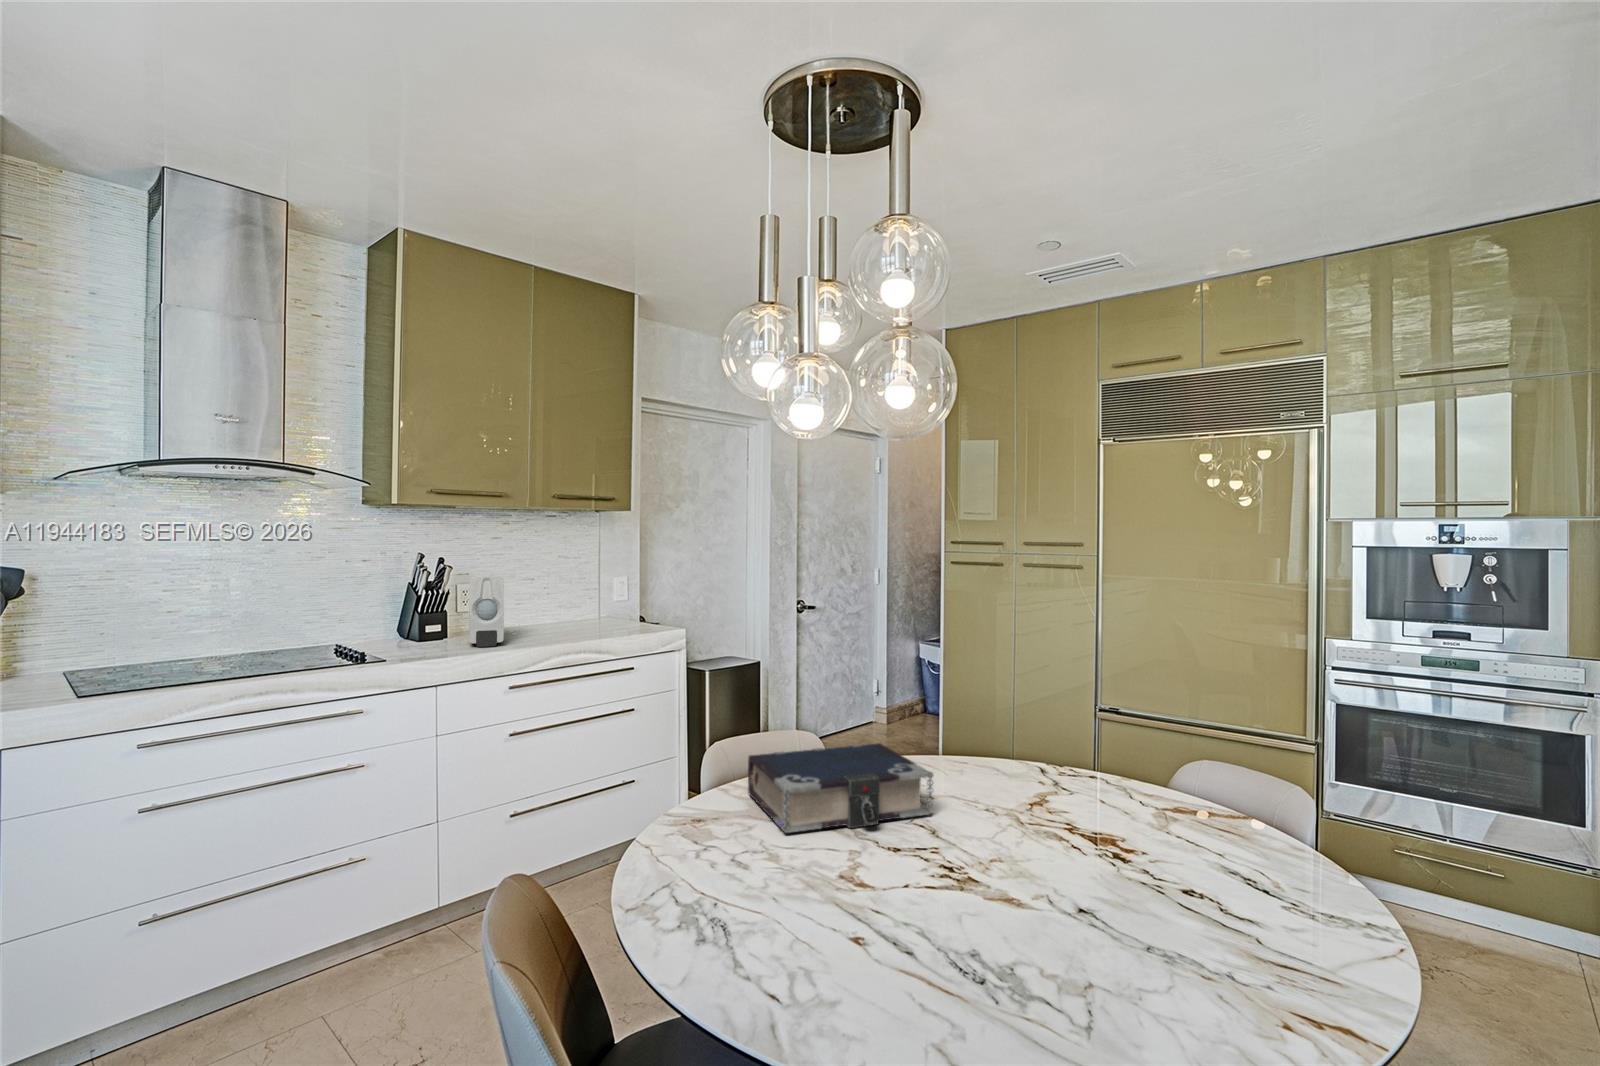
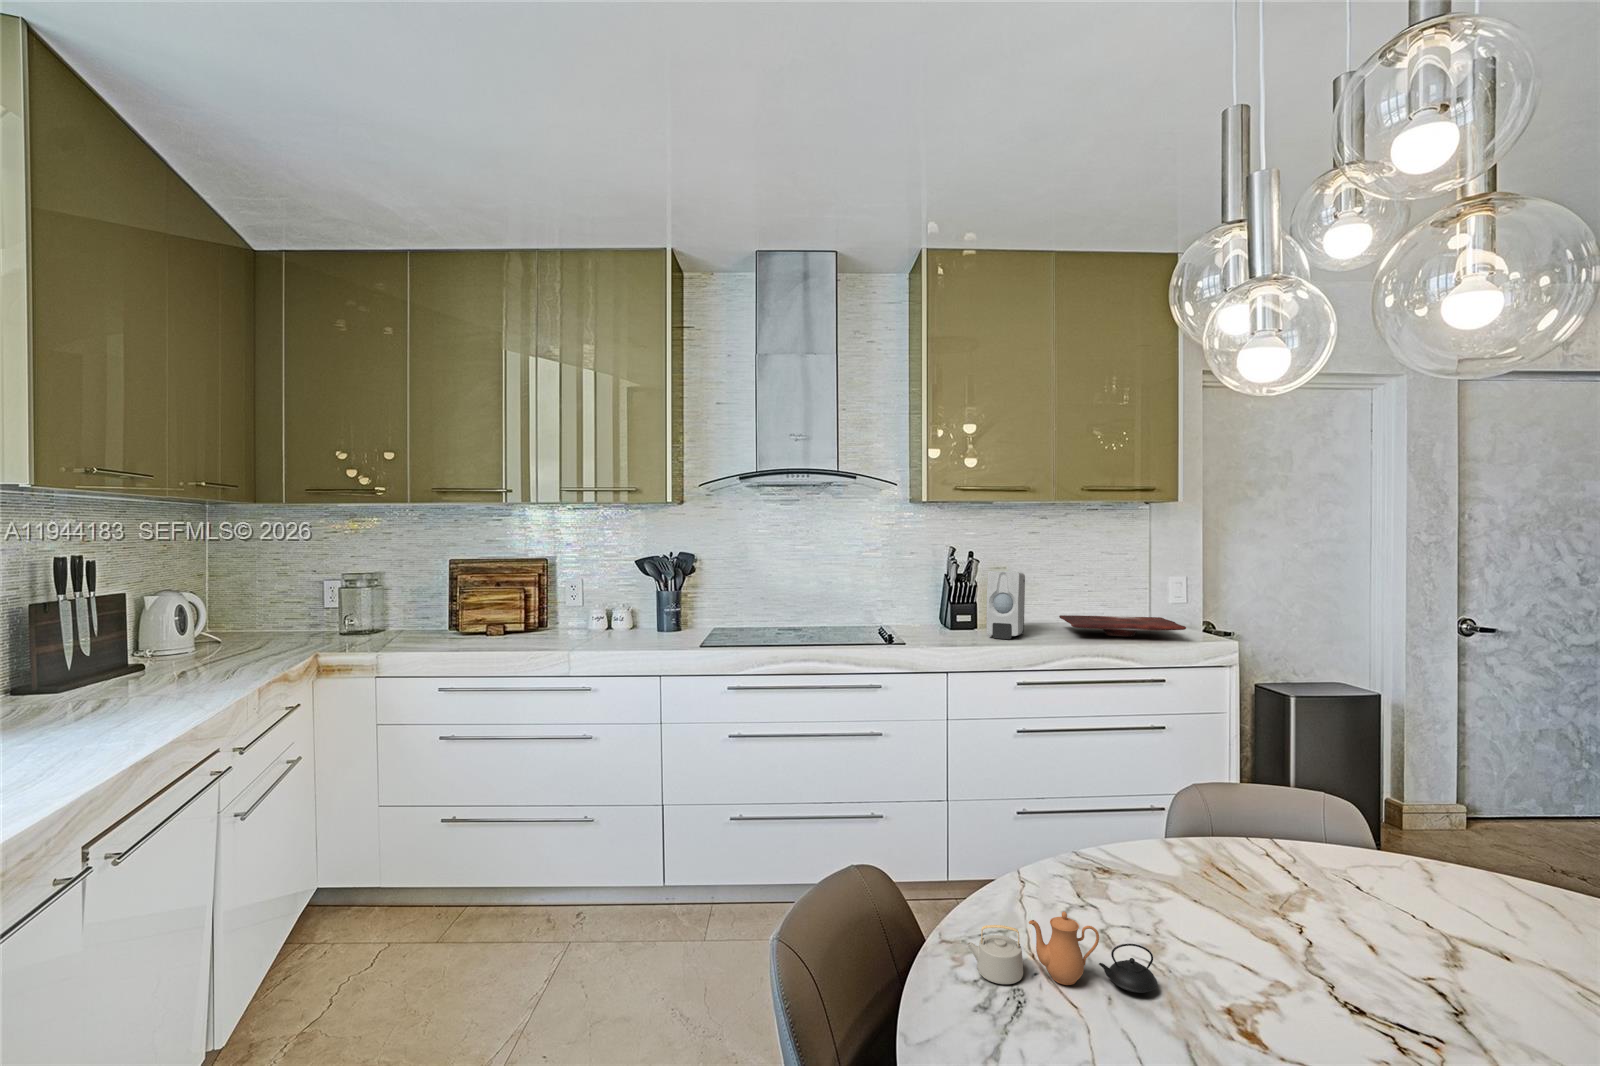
cutting board: none [531,614,649,634] -> present [1059,615,1186,636]
book: present [748,743,933,833] -> none [1191,809,1481,979]
teapot: none [666,844,798,921] -> present [967,912,1158,993]

